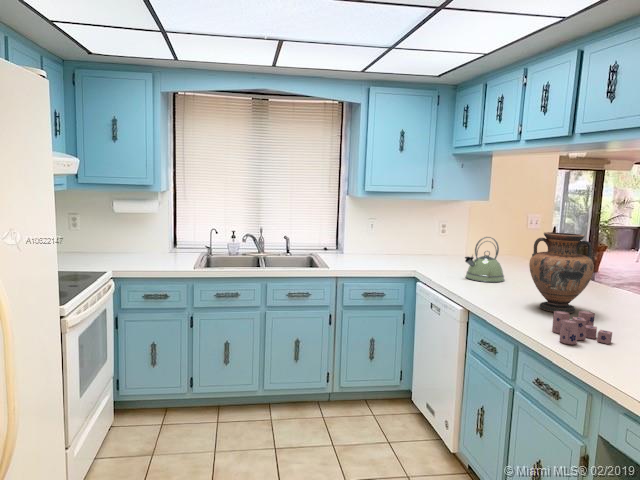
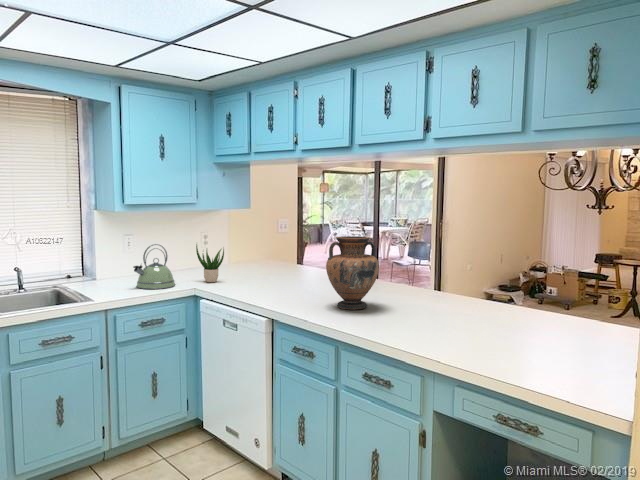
potted plant: none [423,228,448,267] -> present [196,244,224,282]
kettle: present [465,237,504,282] -> present [133,244,175,289]
candle: present [552,311,612,345] -> none [366,304,414,336]

